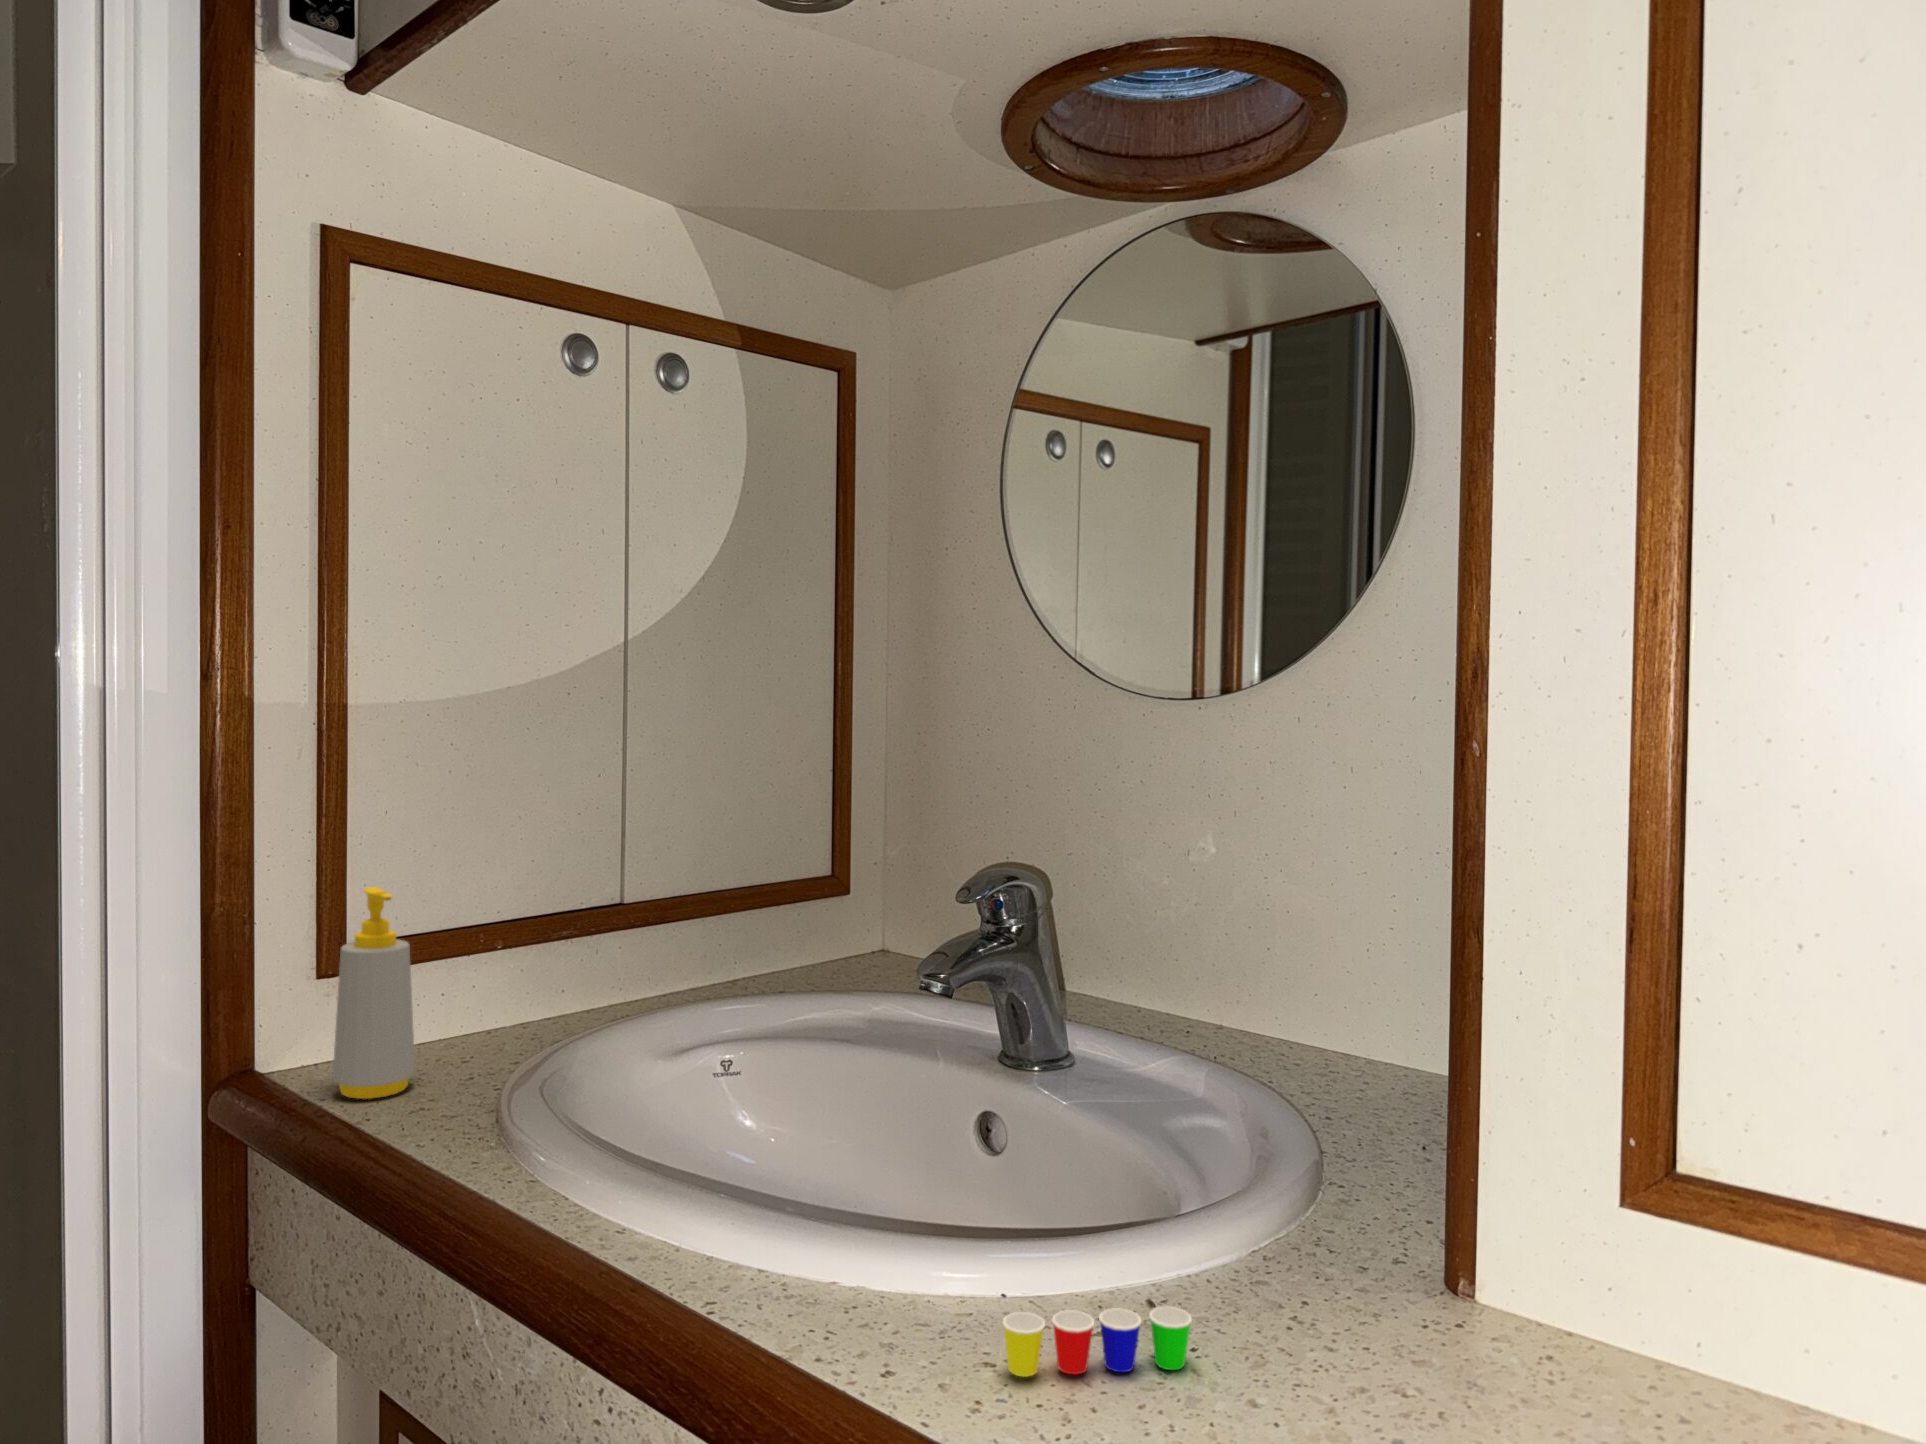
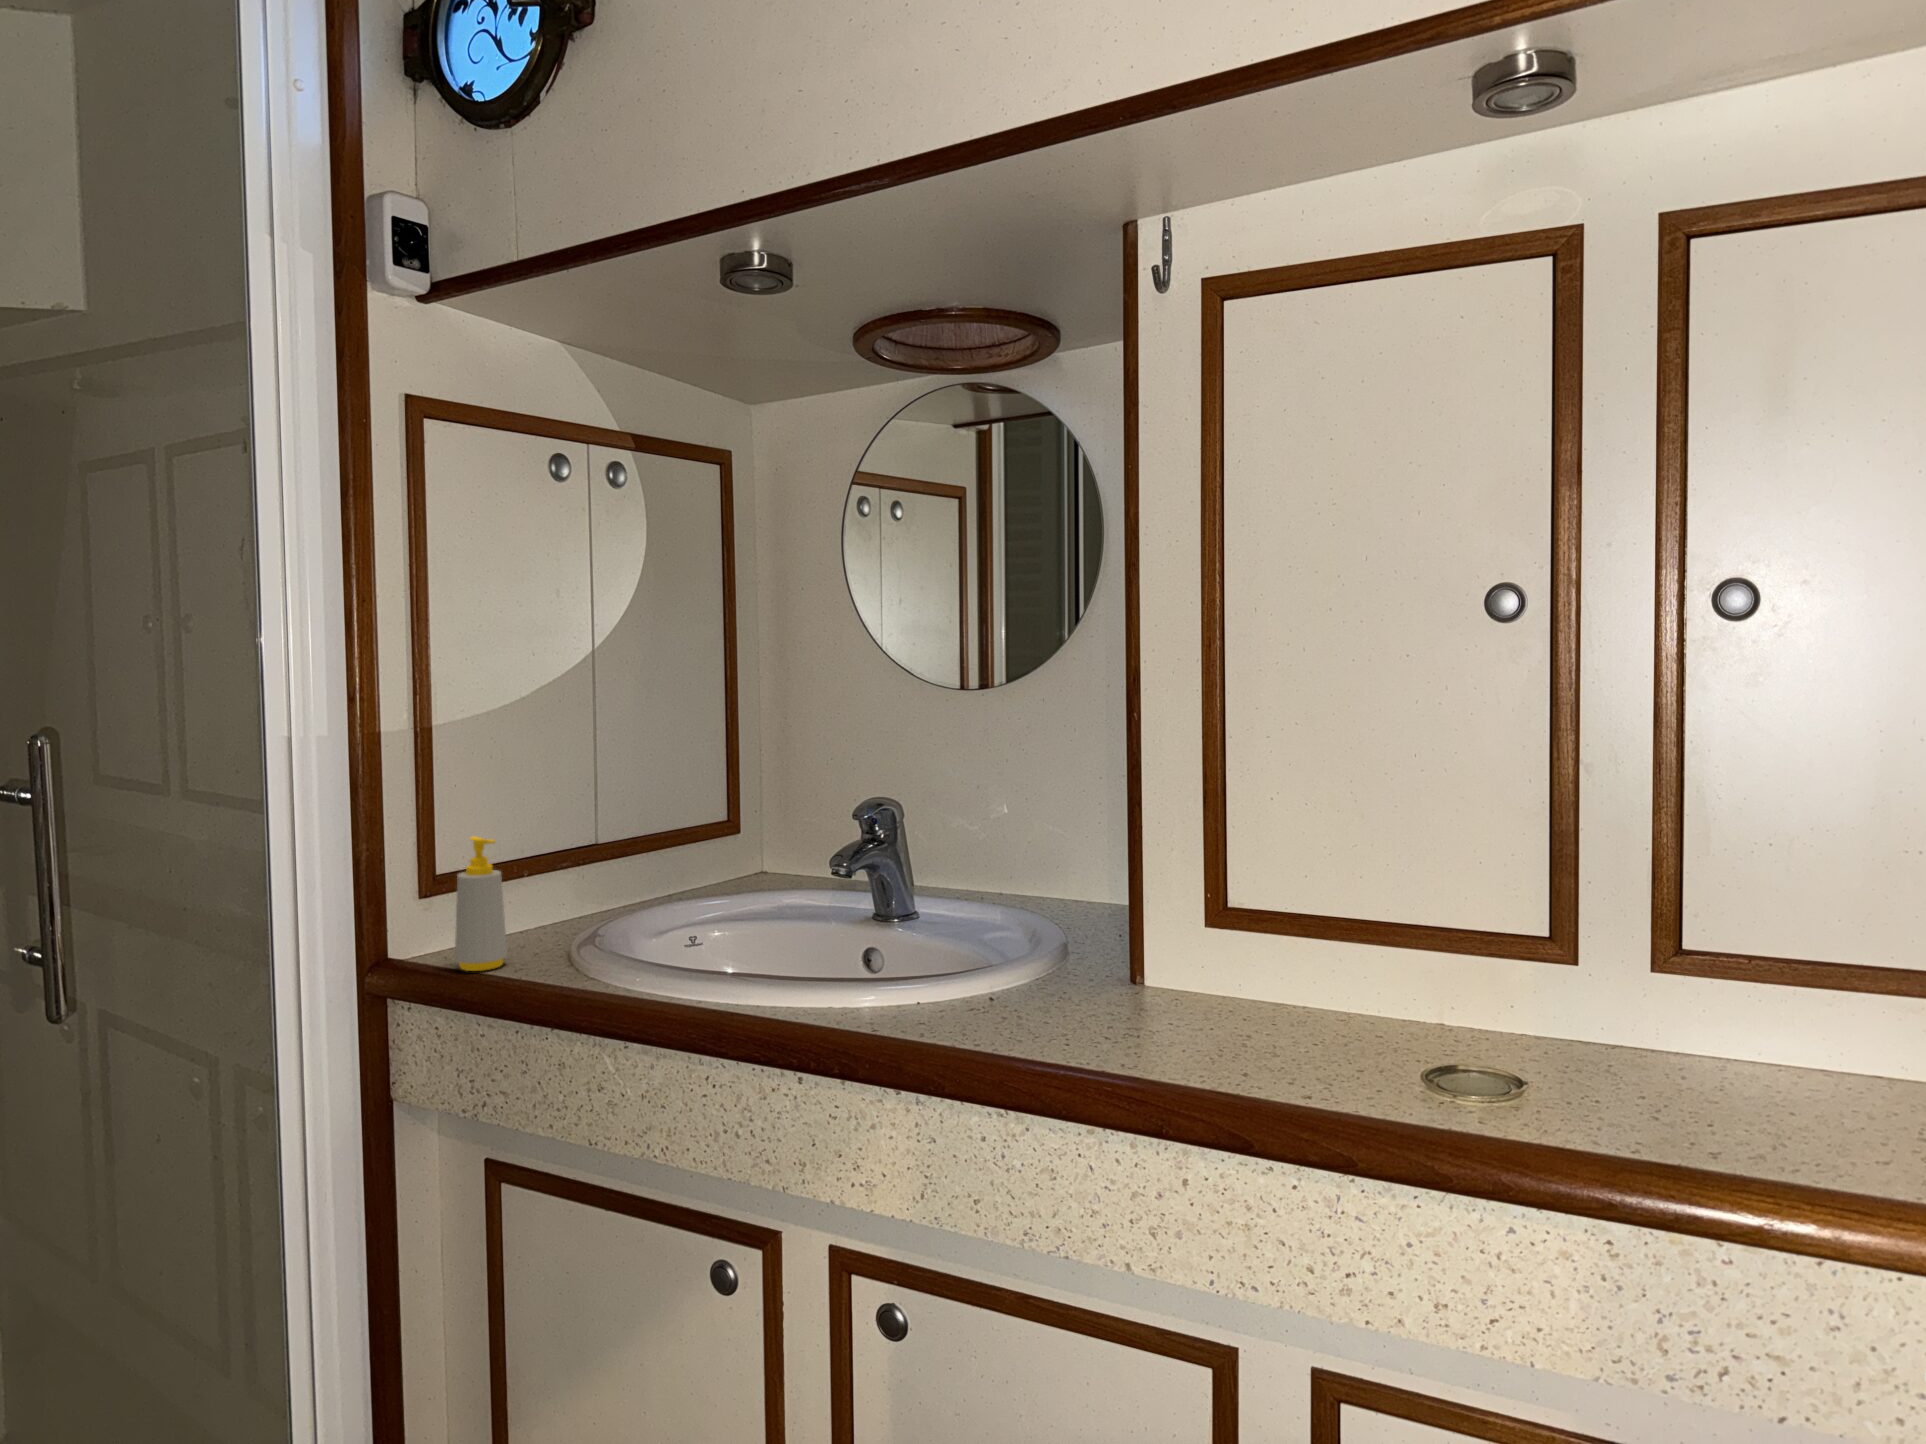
cup: present [1003,1306,1192,1377] -> none [941,992,1024,1026]

